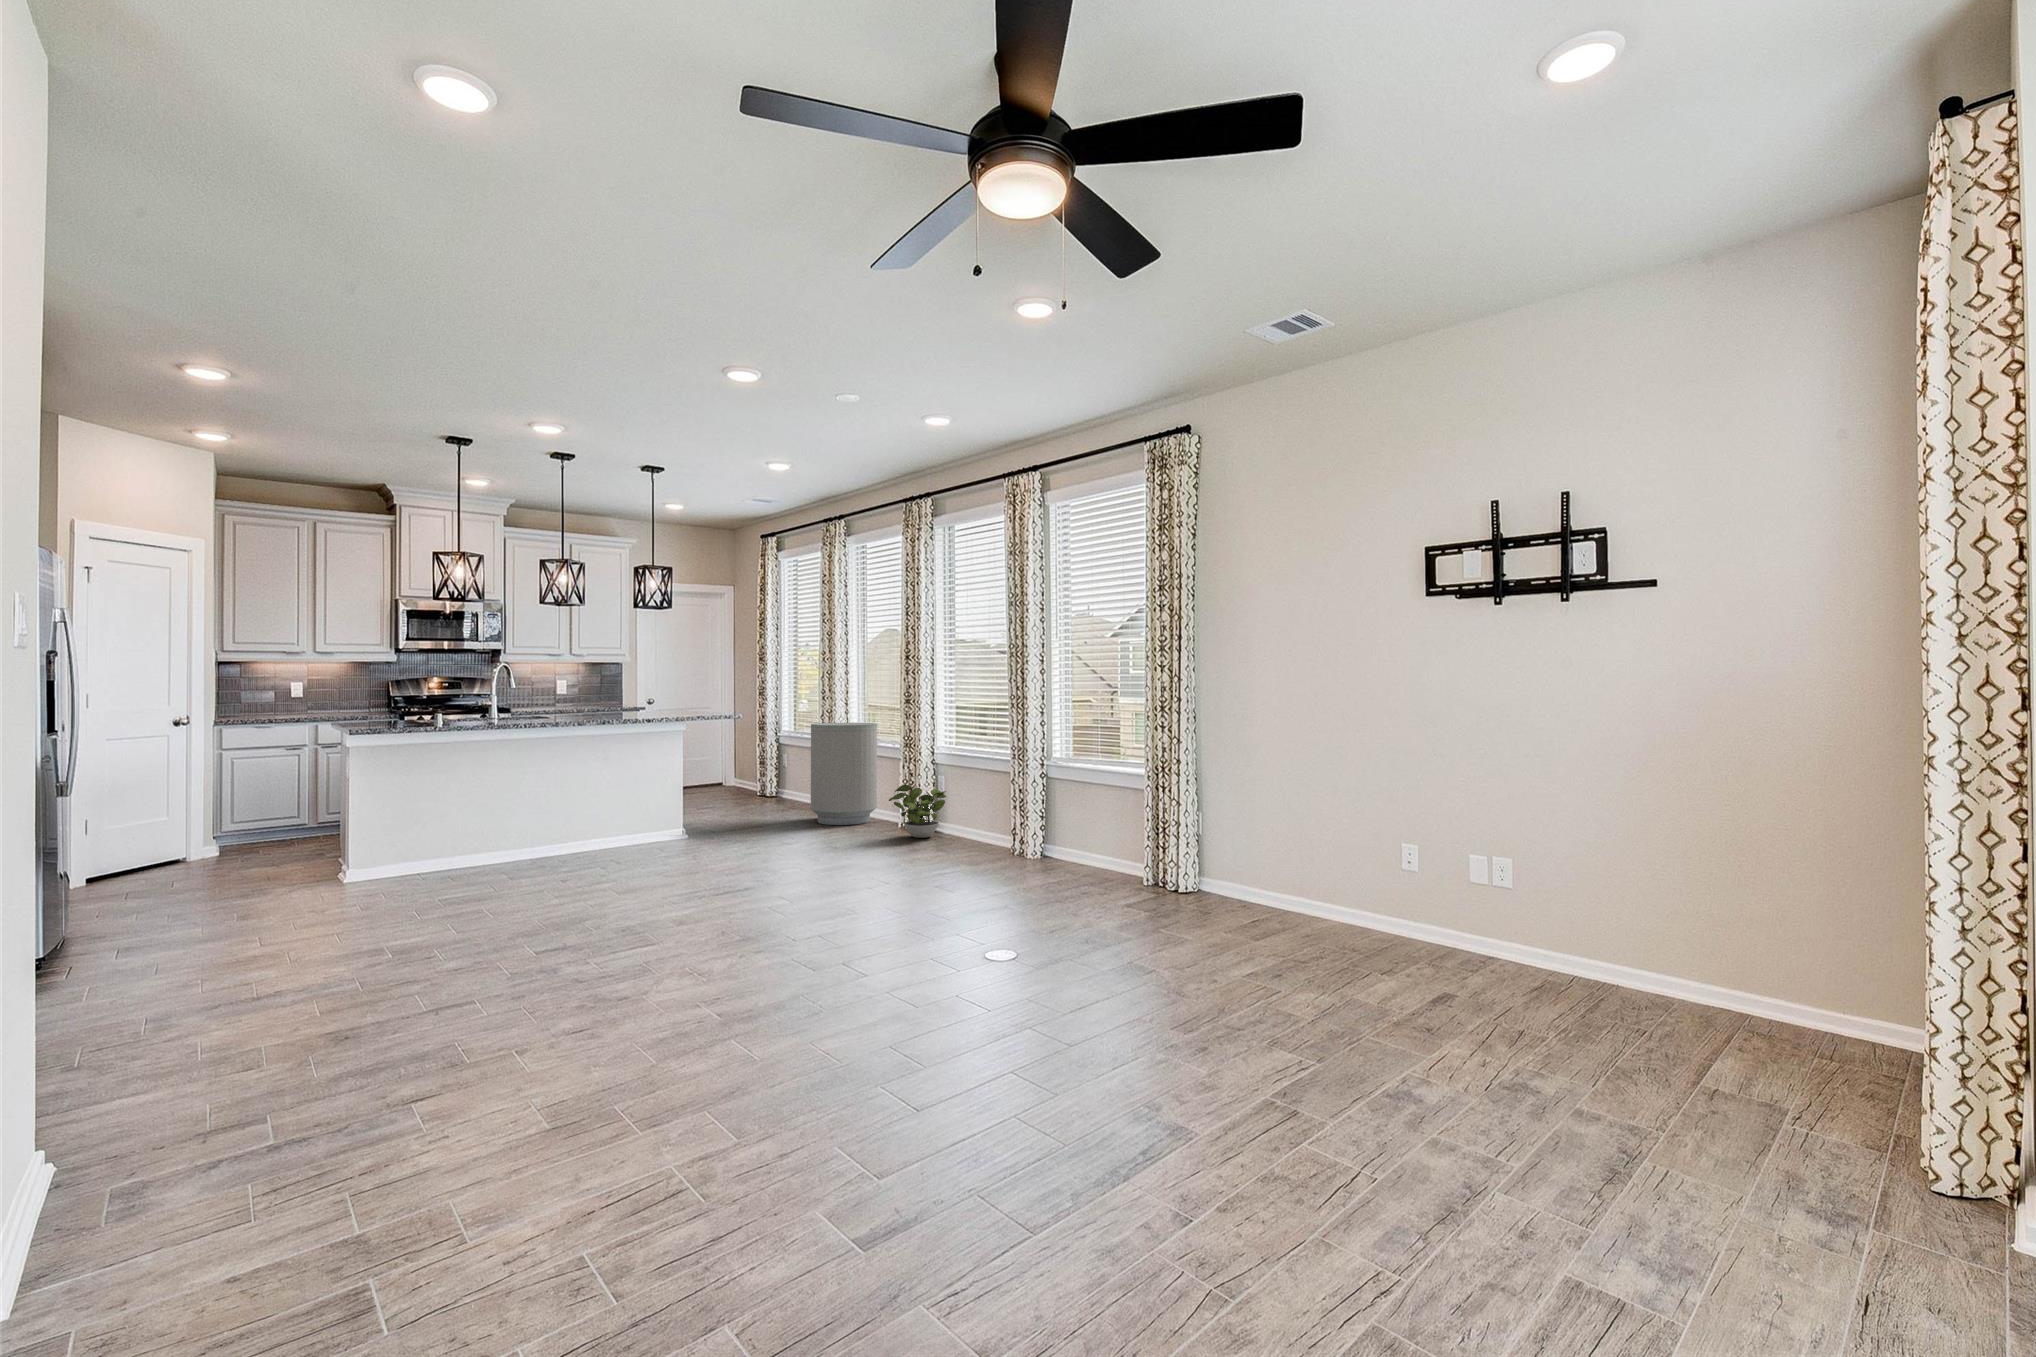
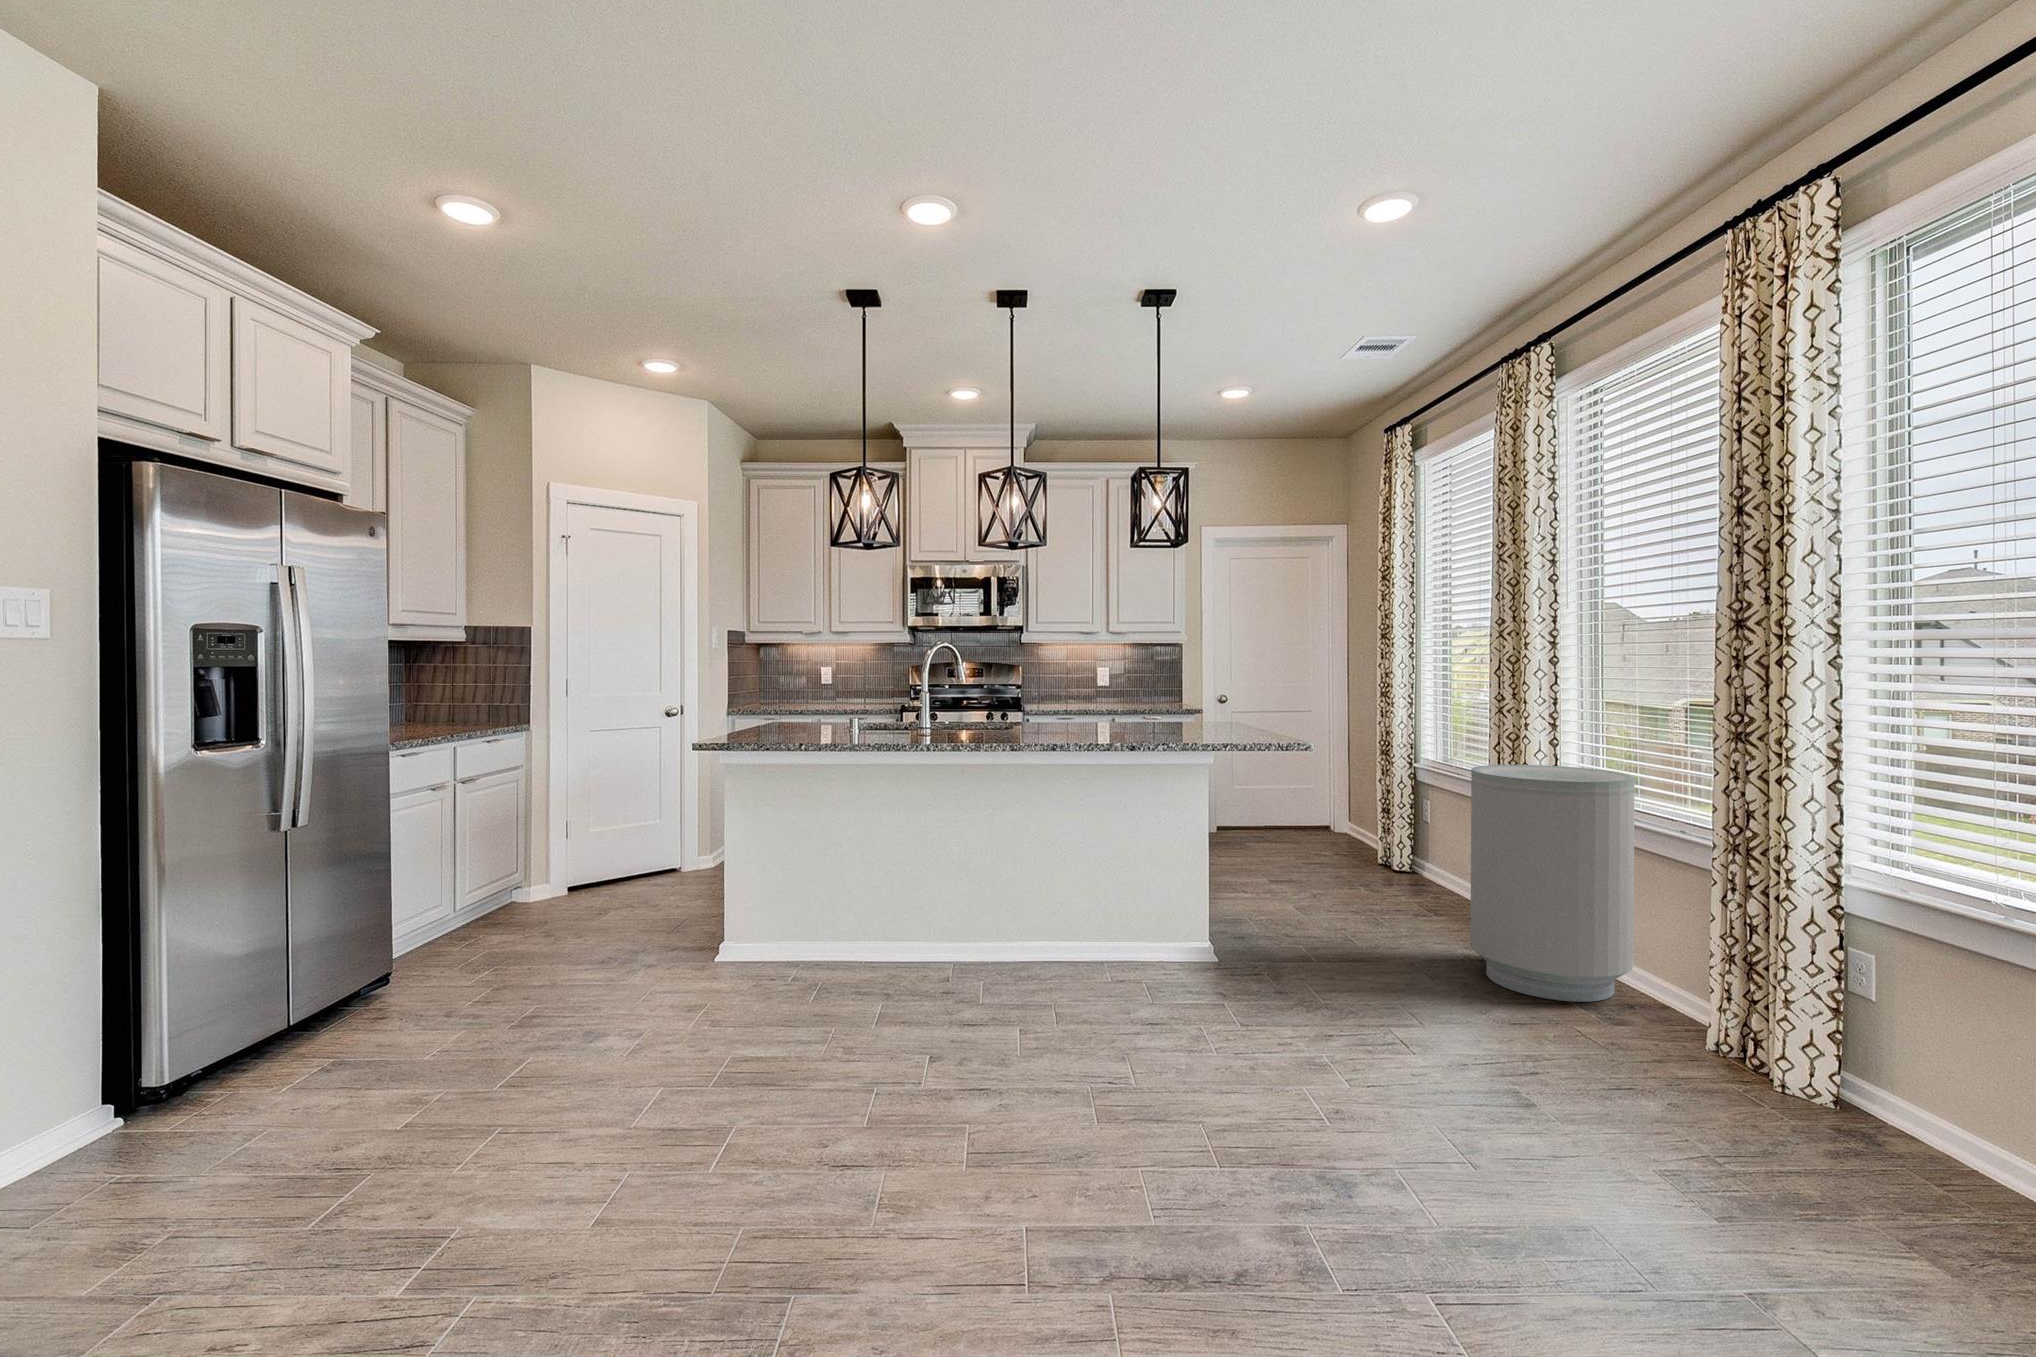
potted plant: present [889,785,946,838] -> none [1691,973,1893,1131]

